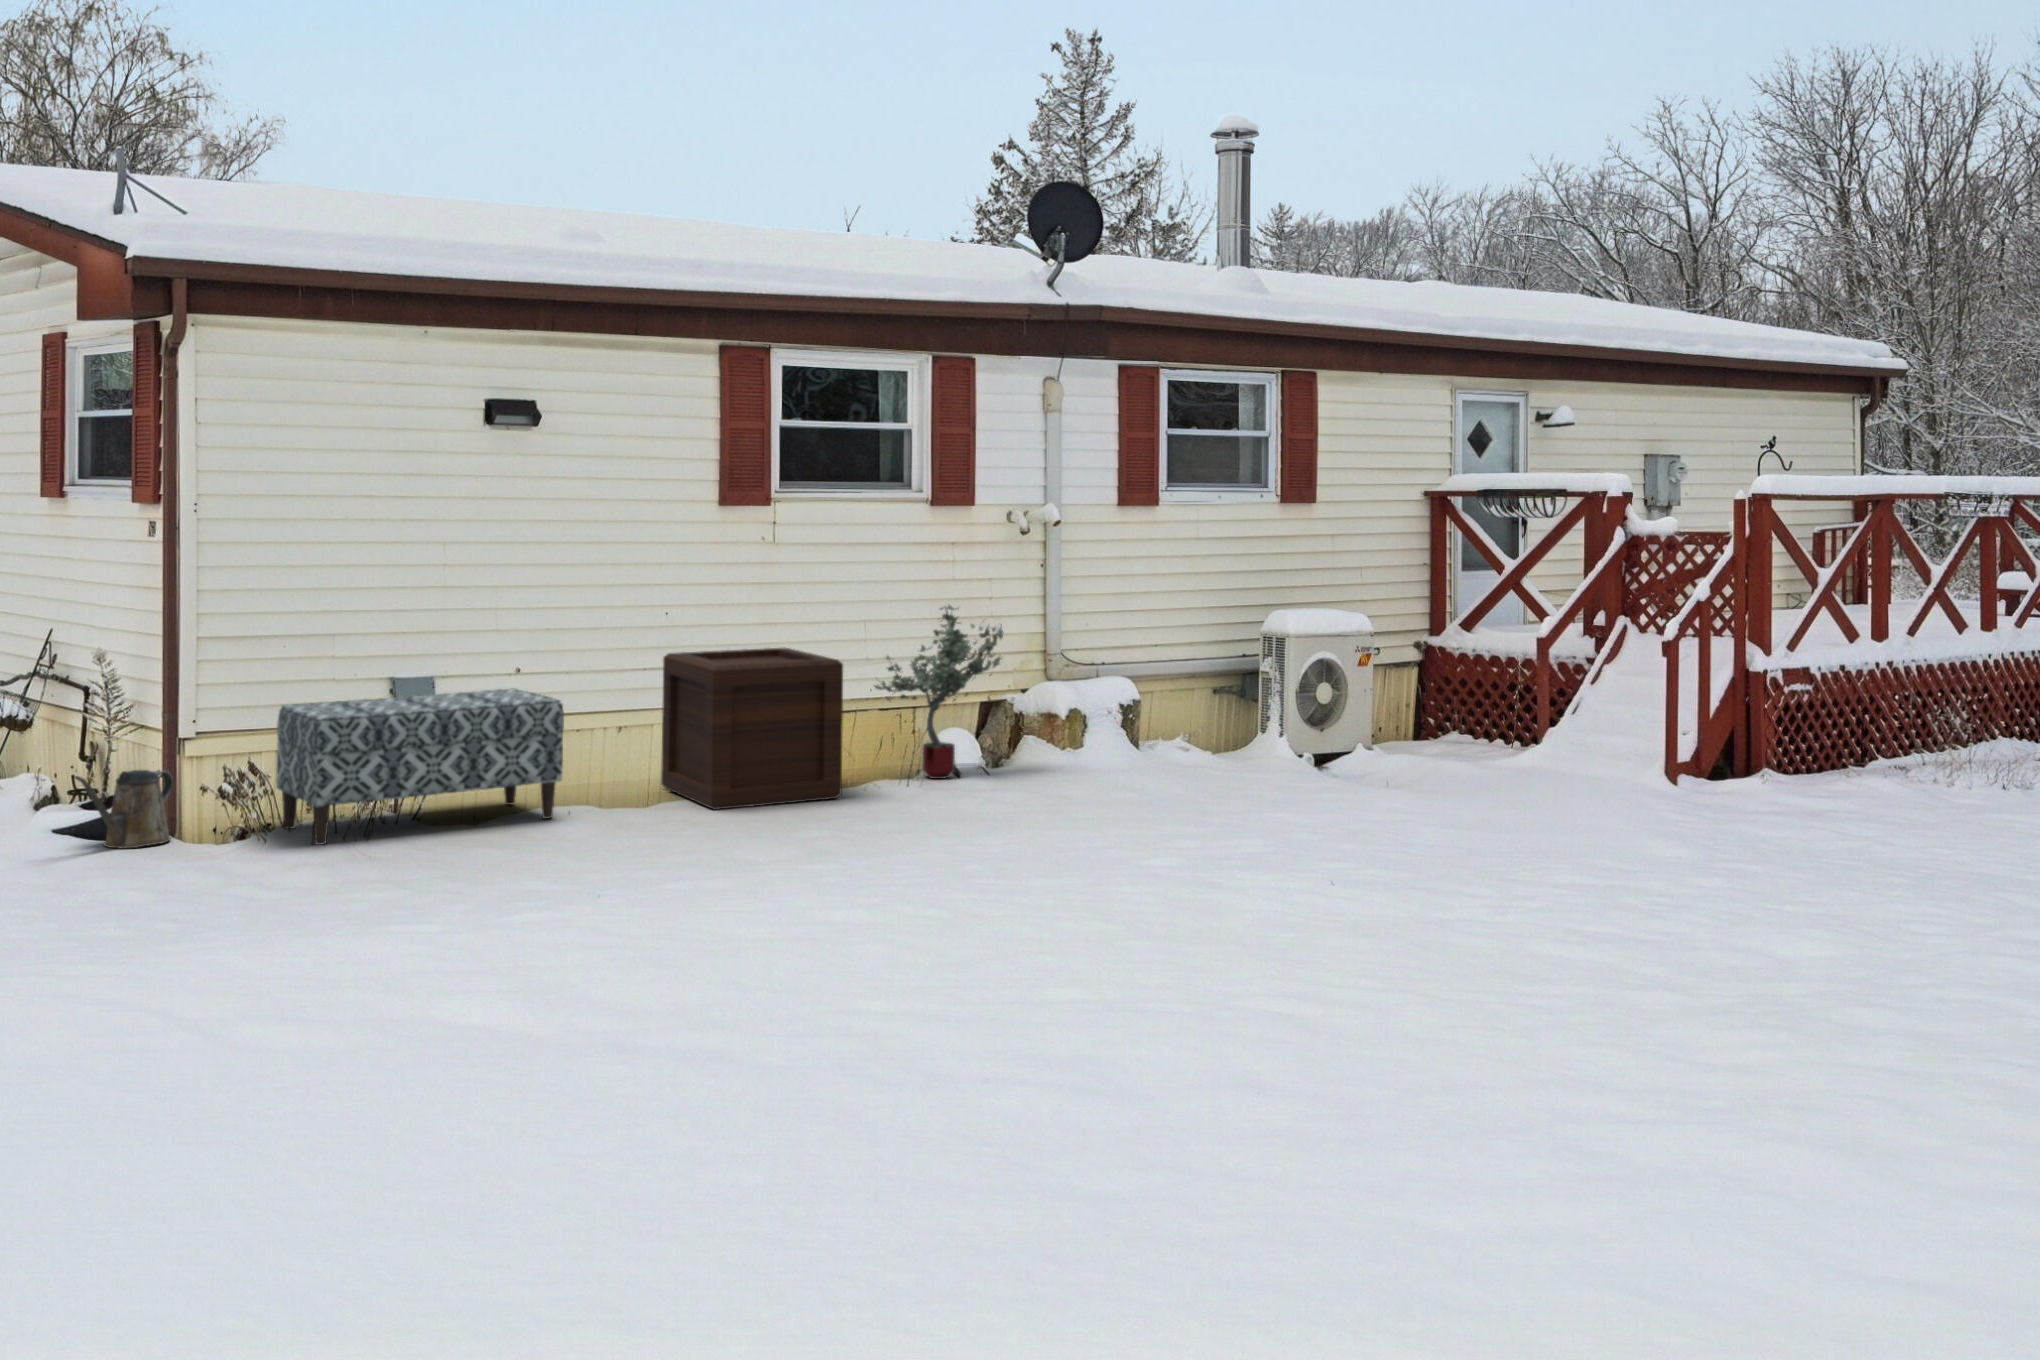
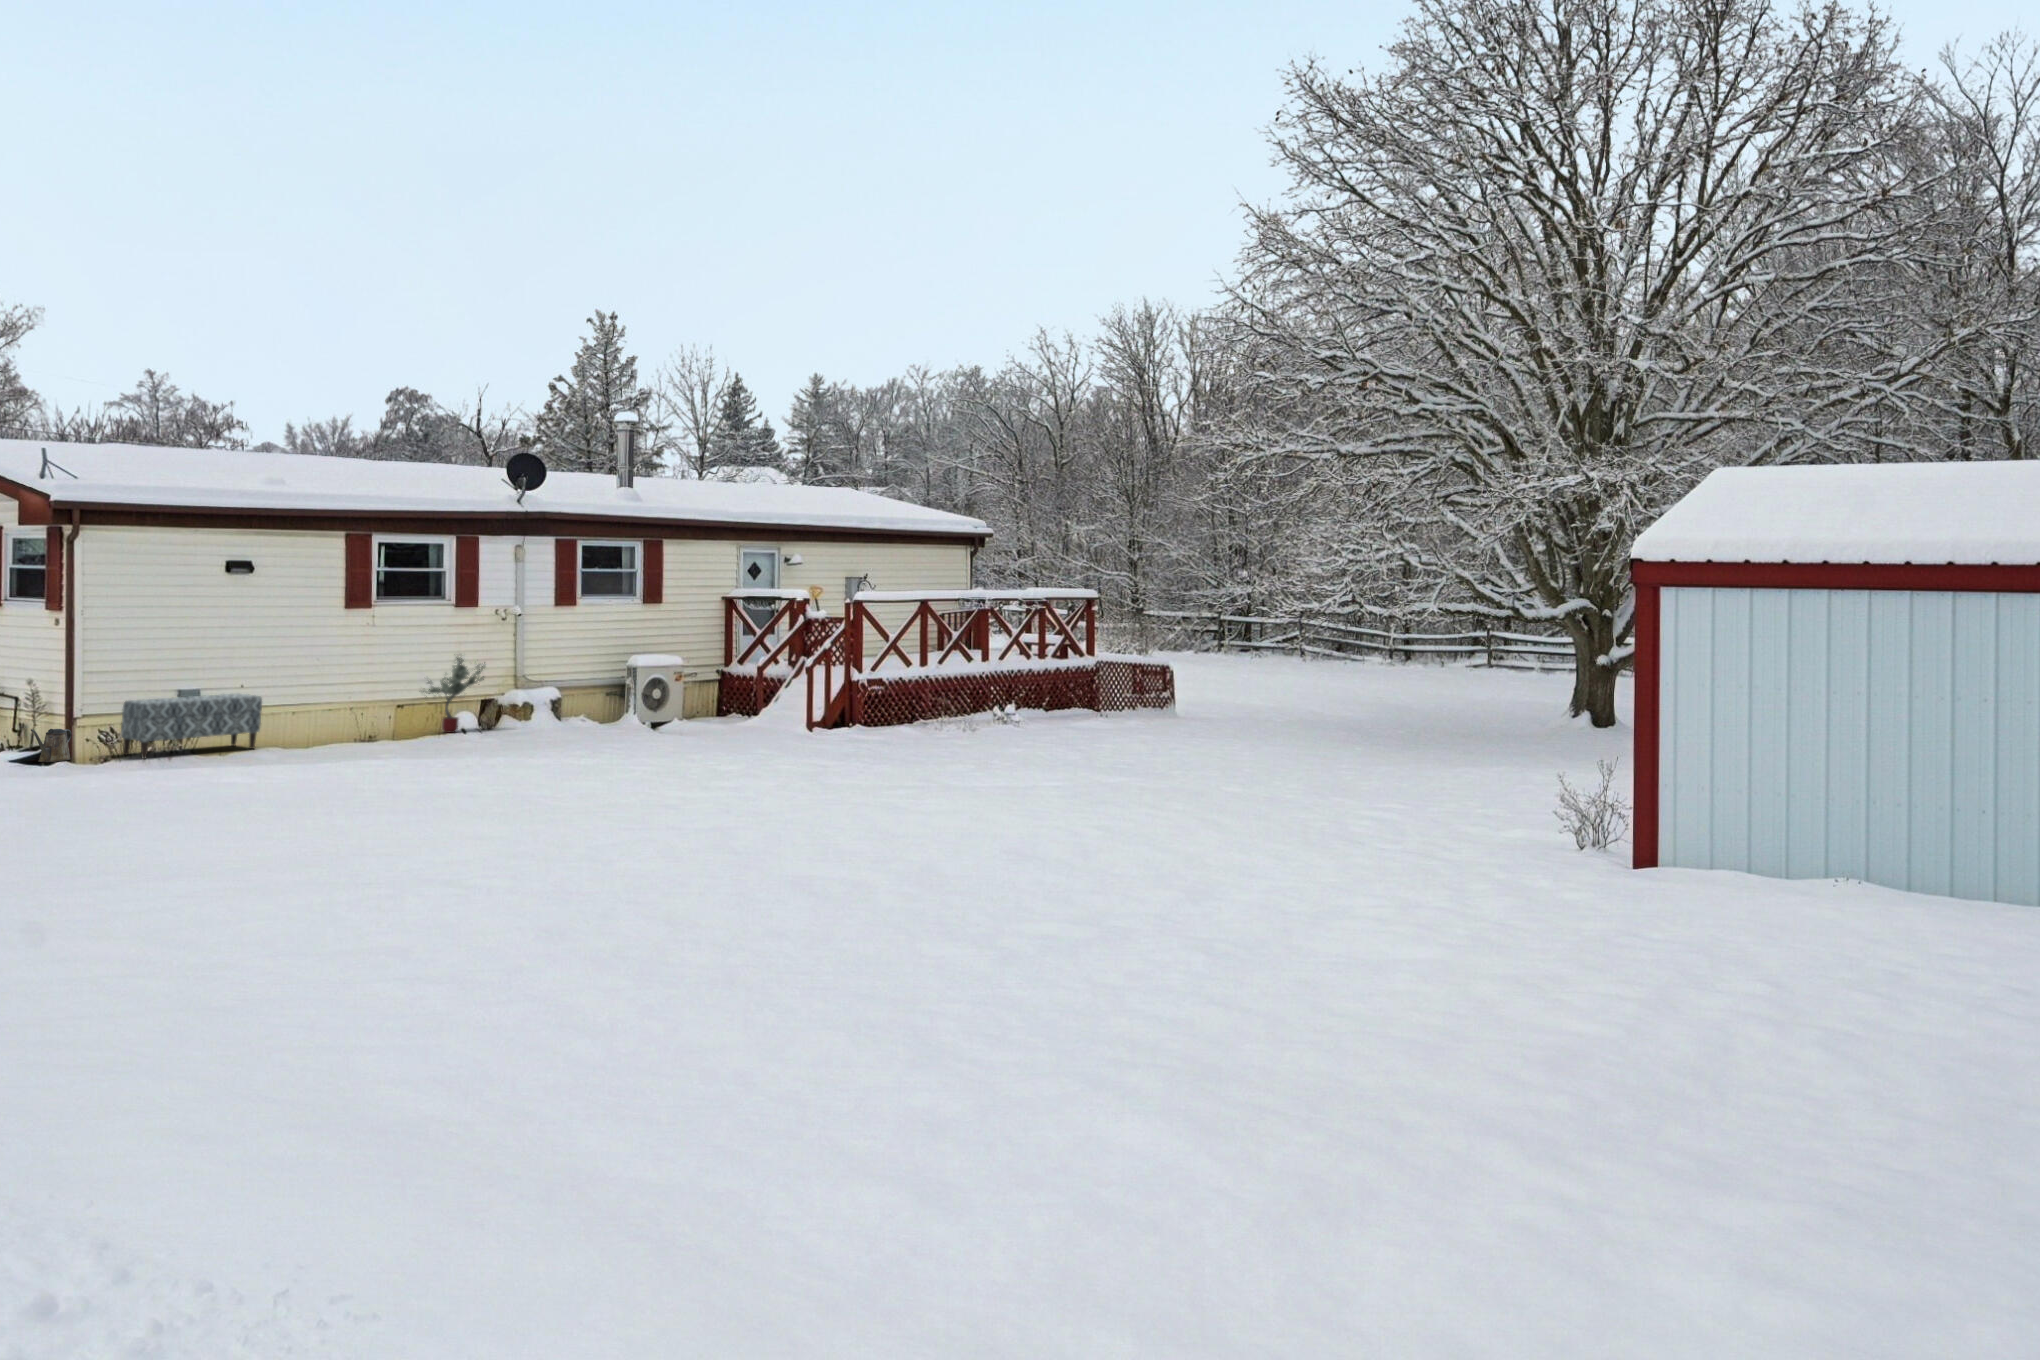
wooden crate: present [661,648,843,810] -> none [310,674,401,745]

